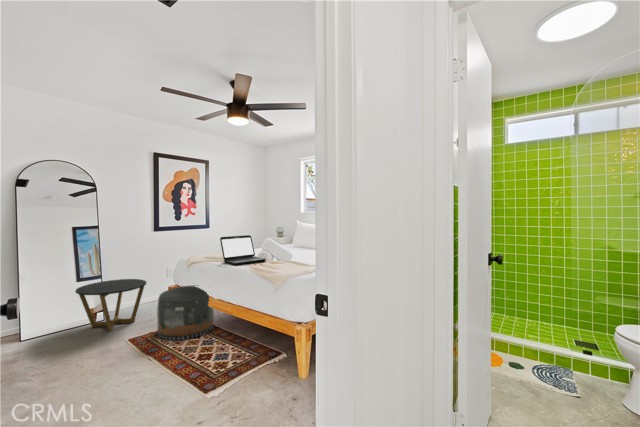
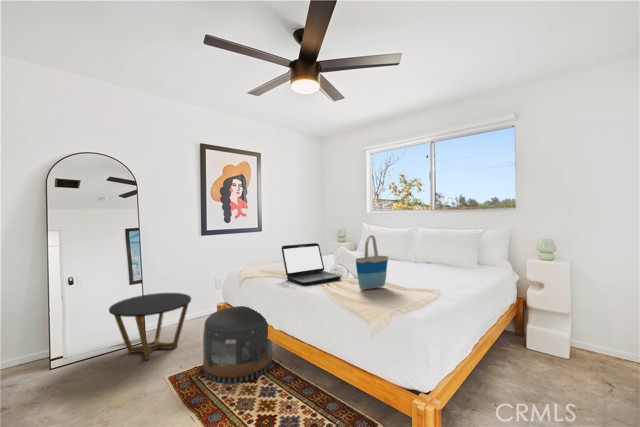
tote bag: none [272,228,298,266] -> present [356,235,388,290]

